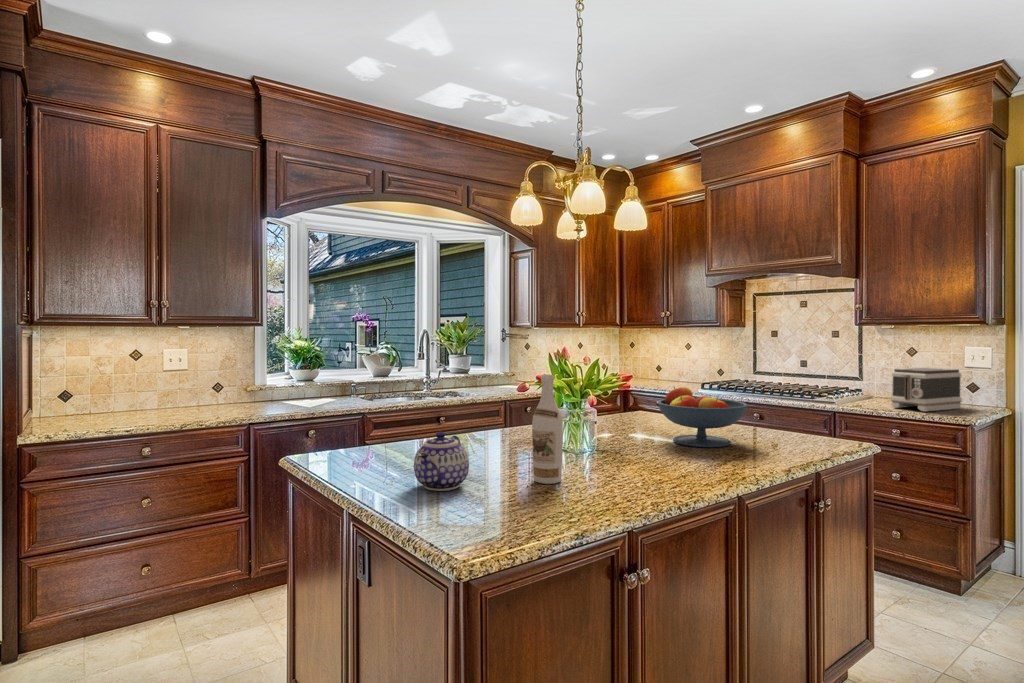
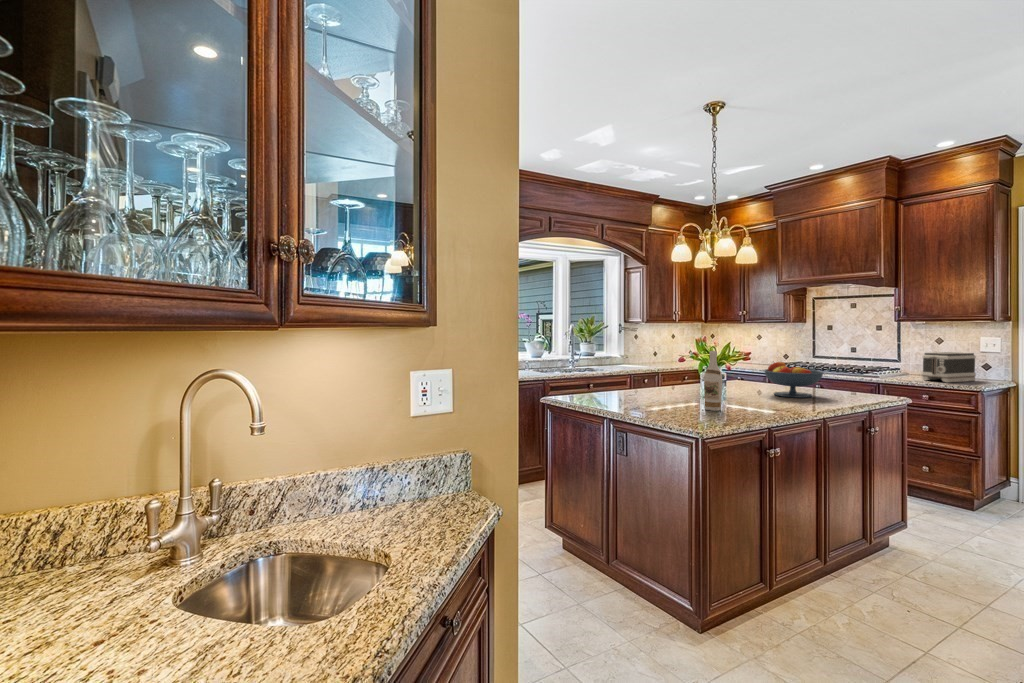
teapot: present [414,432,469,491] -> none [640,381,671,413]

